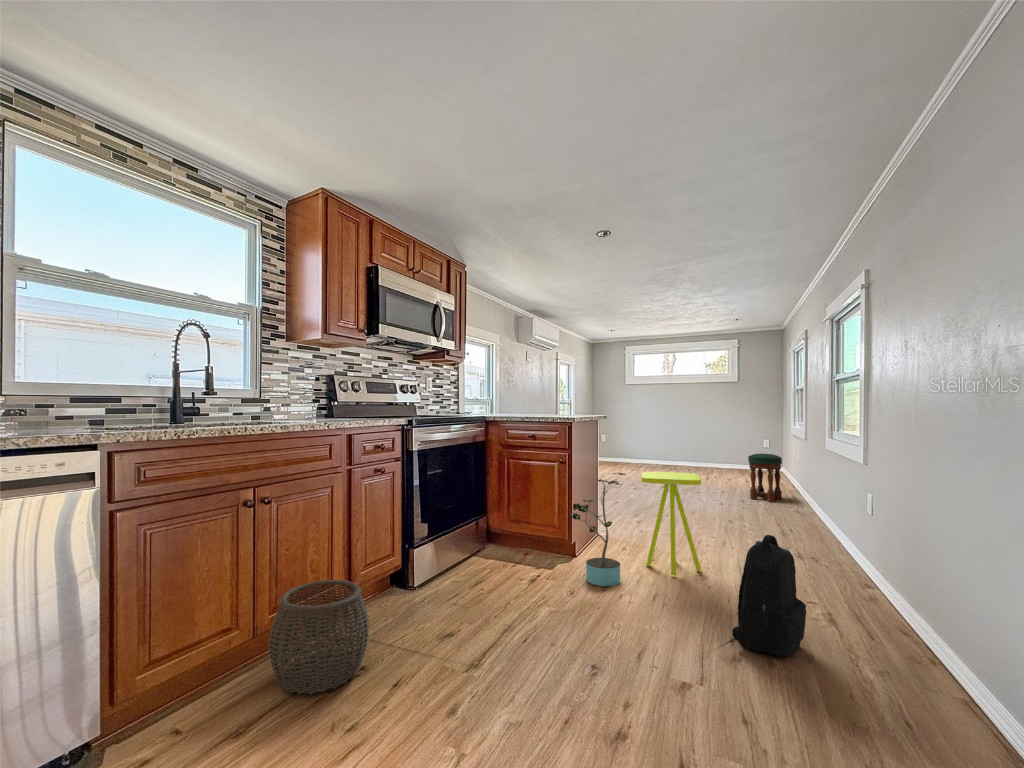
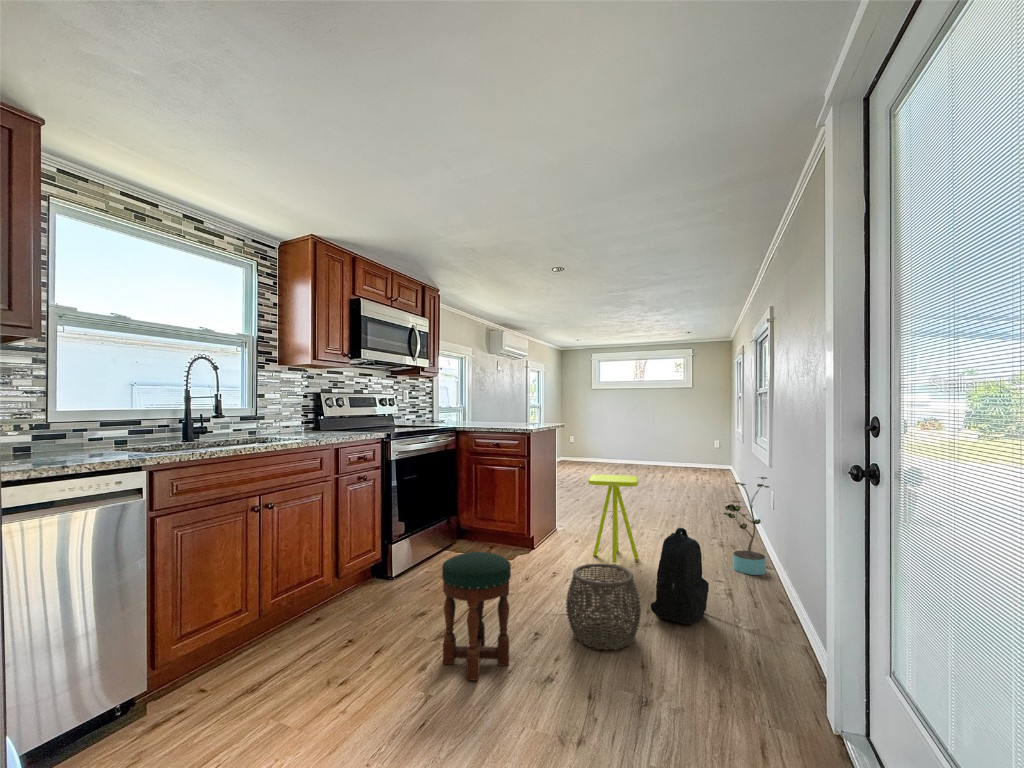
stool: present [748,454,782,502] -> present [442,552,511,680]
potted plant: present [569,473,625,586] -> present [724,477,769,575]
woven basket: present [269,580,369,694] -> present [566,564,641,650]

